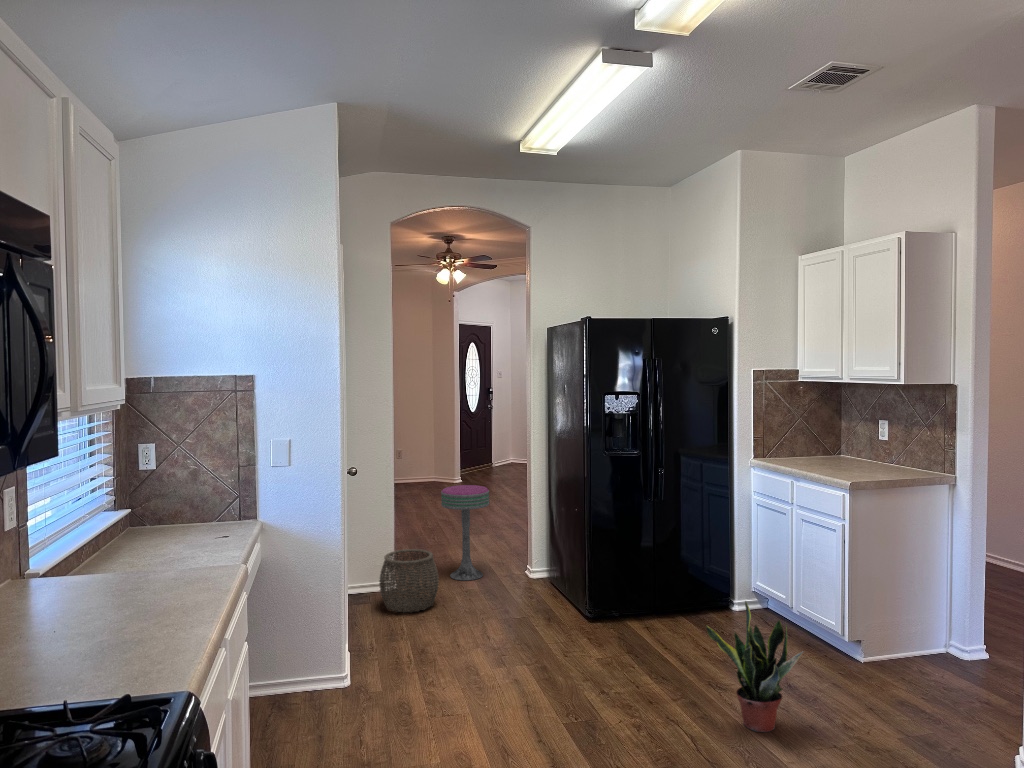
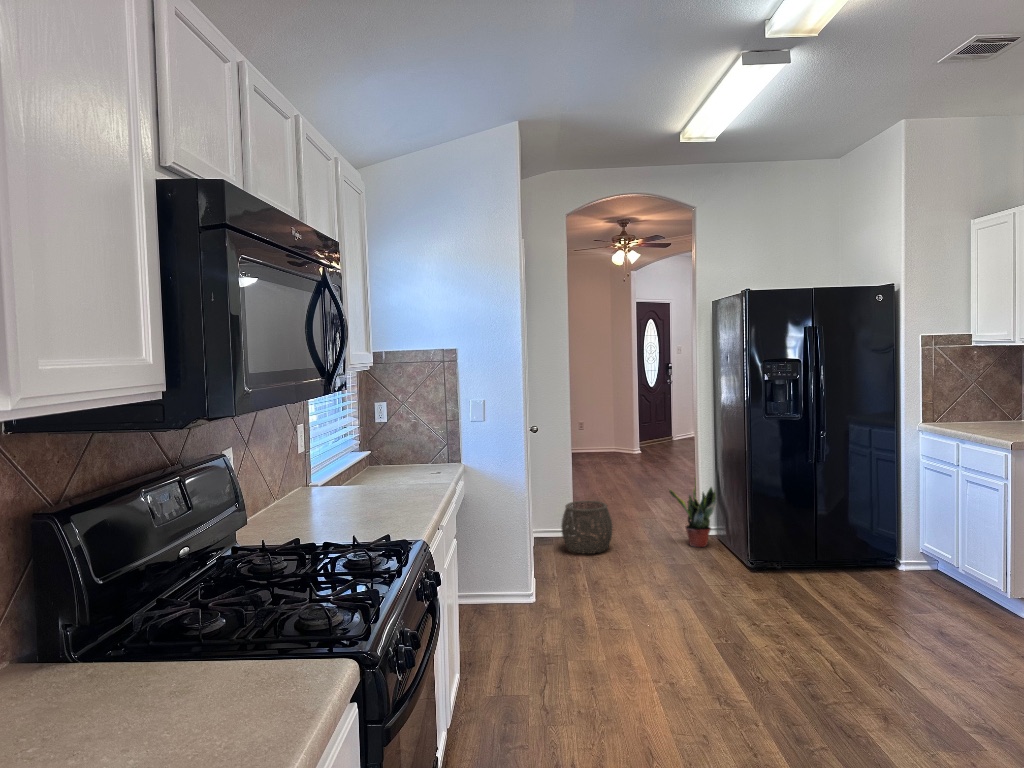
bar stool: present [441,485,489,581] -> none [616,448,660,532]
potted plant: present [706,601,802,732] -> present [669,478,717,547]

